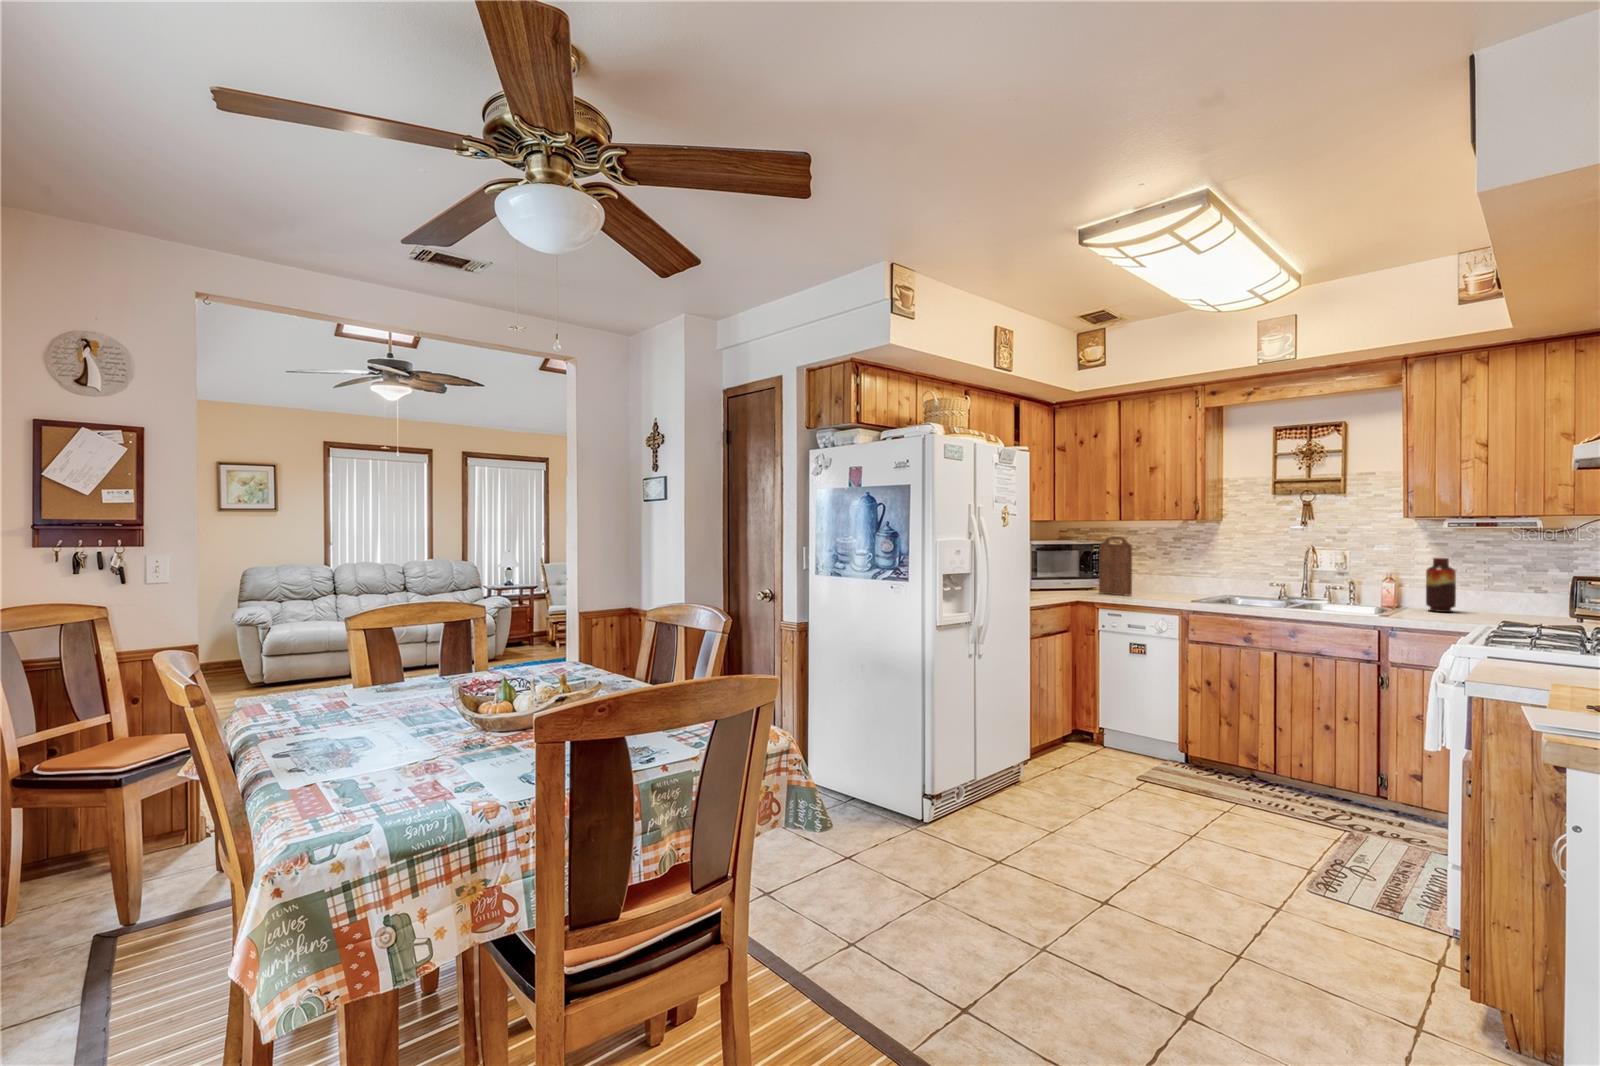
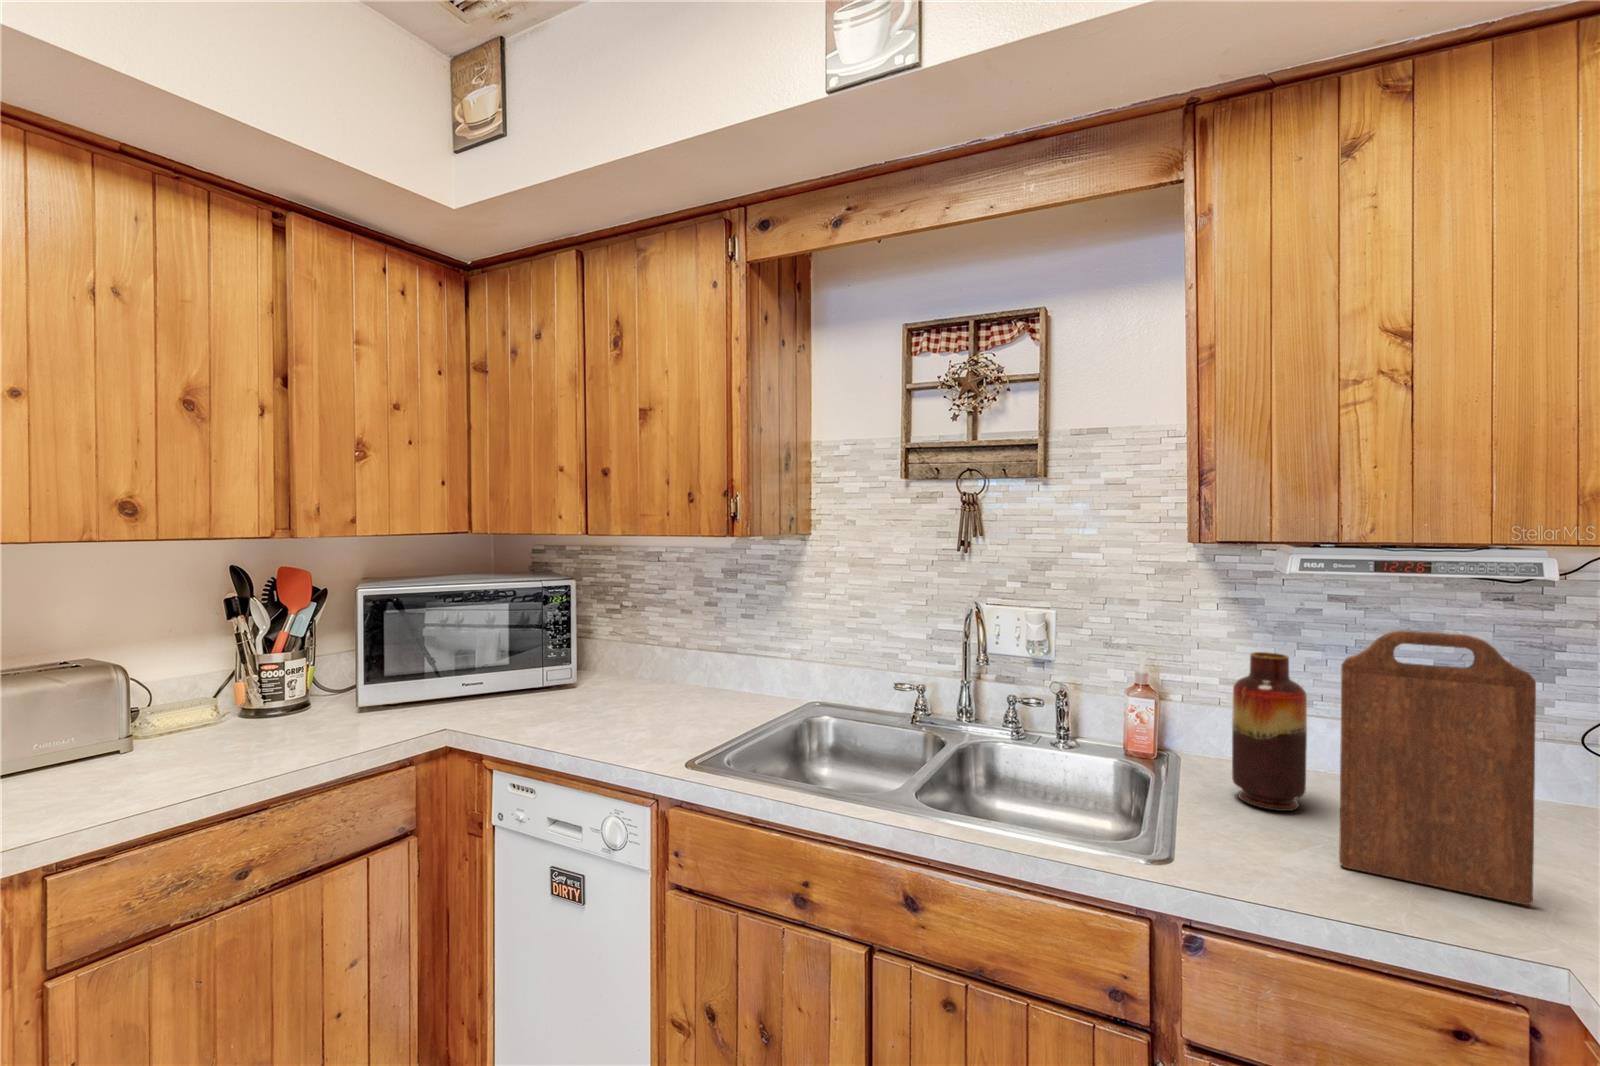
cutting board: present [1099,537,1132,596] -> present [1339,631,1536,905]

